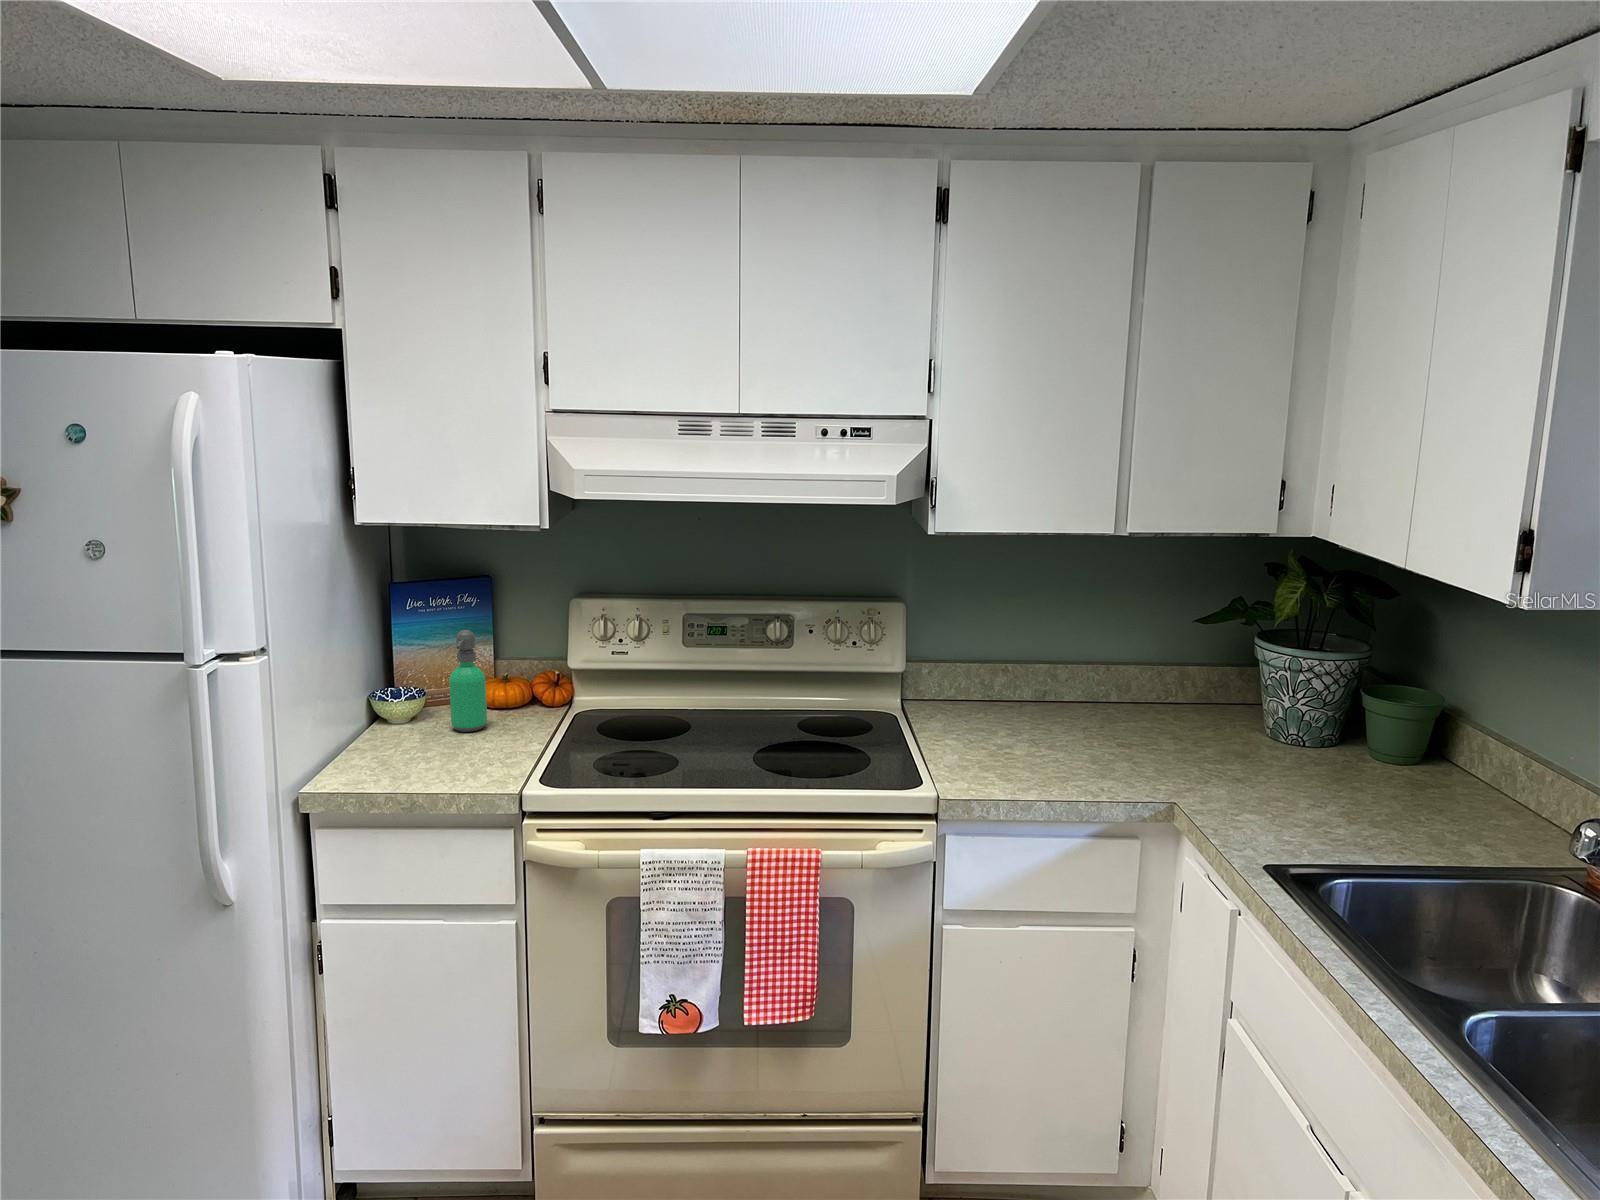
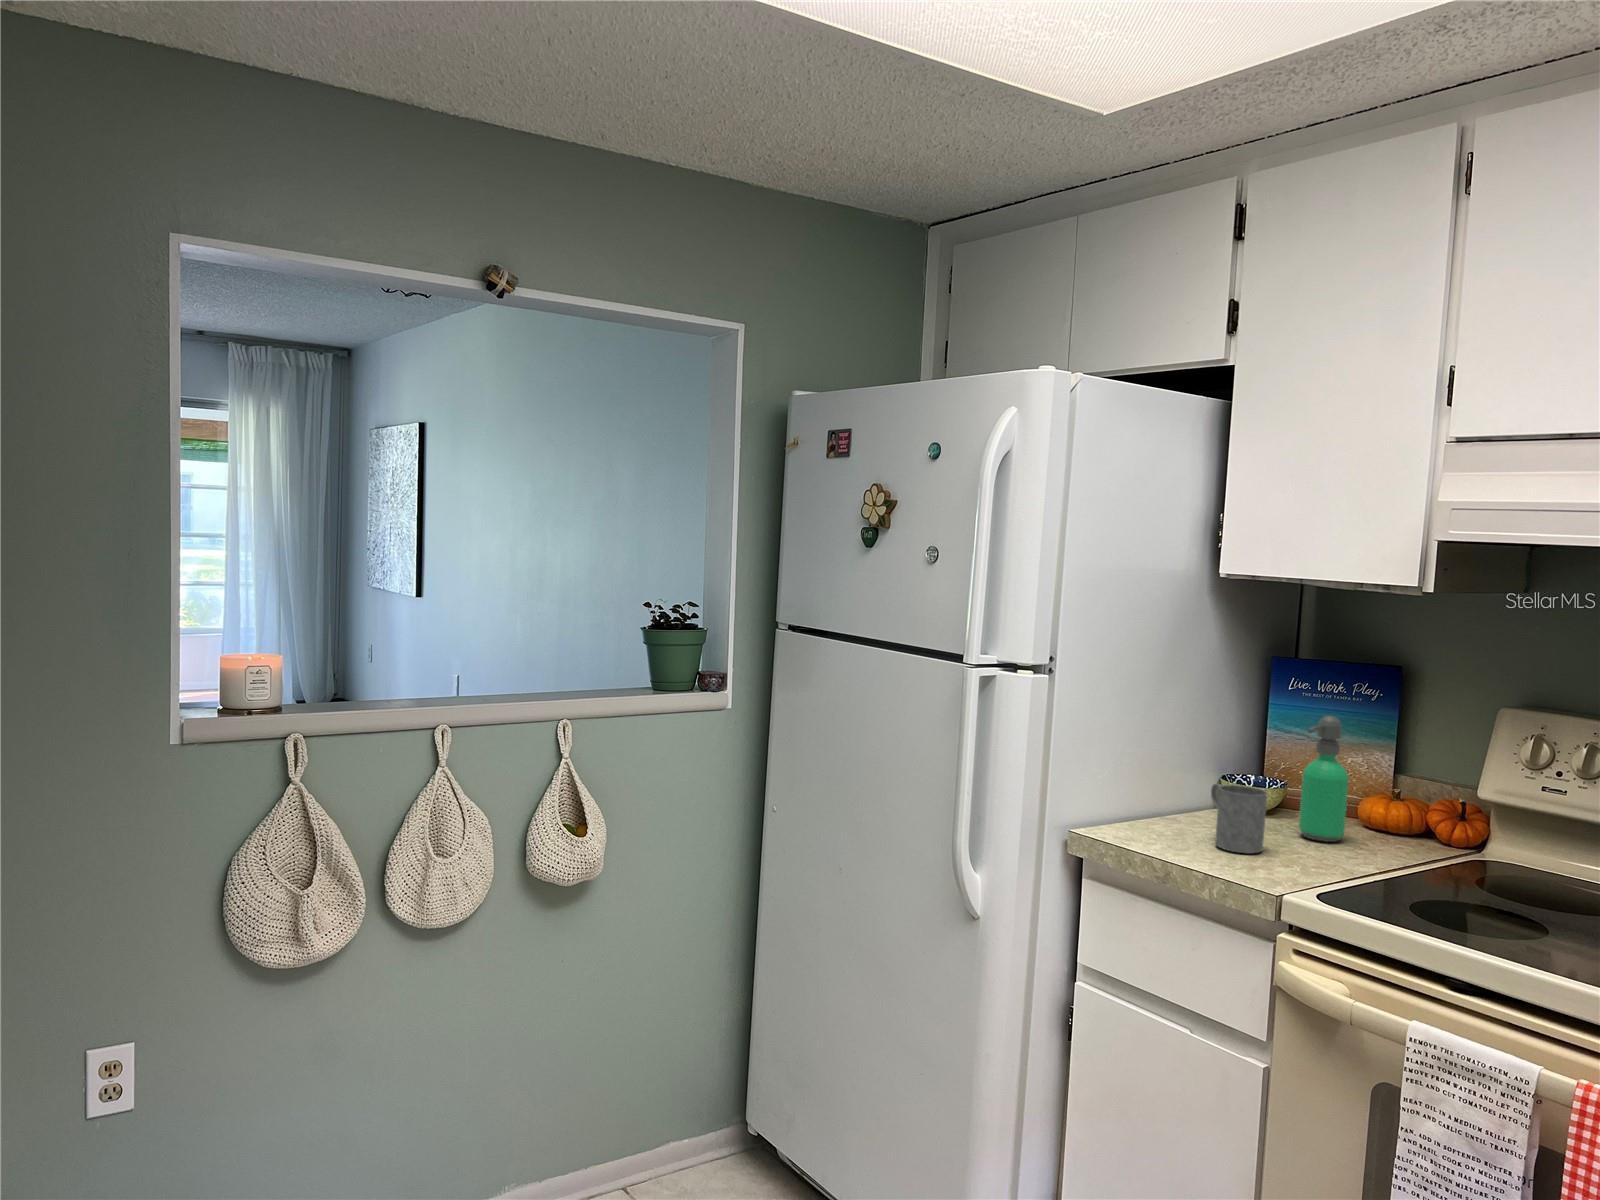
mug: none [393,706,451,765] -> present [1211,784,1268,853]

